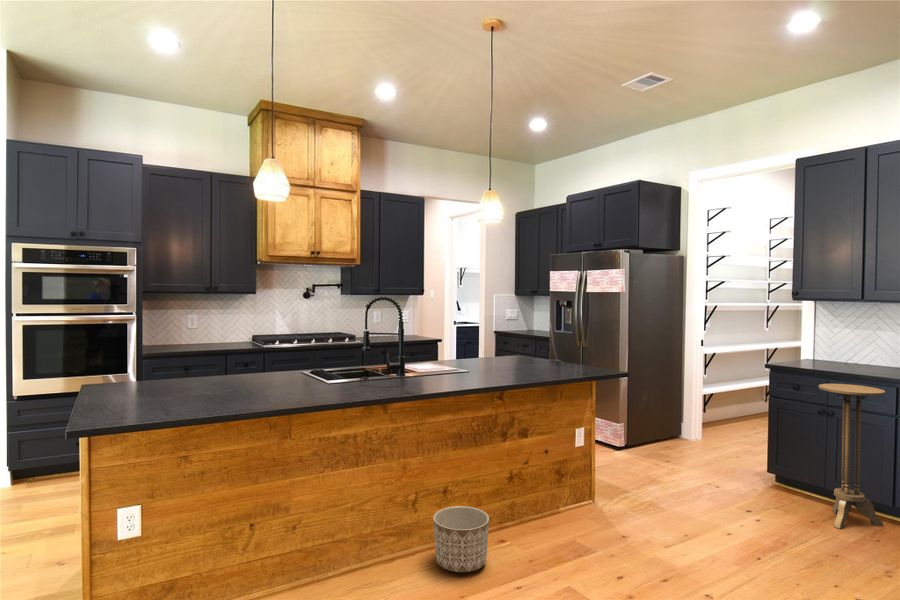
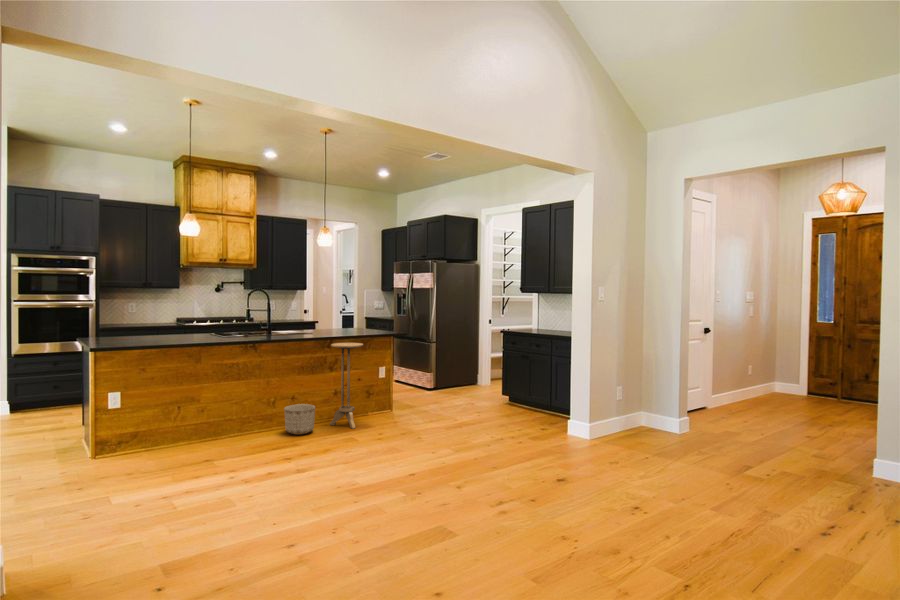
side table: present [819,384,885,529] -> present [330,343,363,429]

